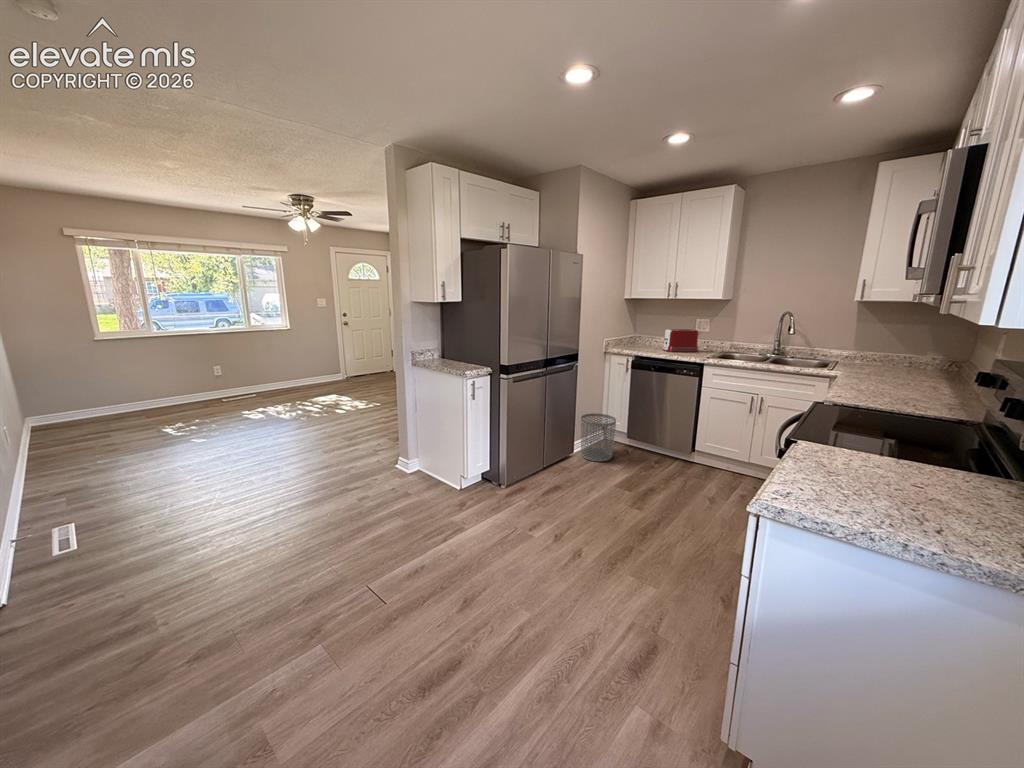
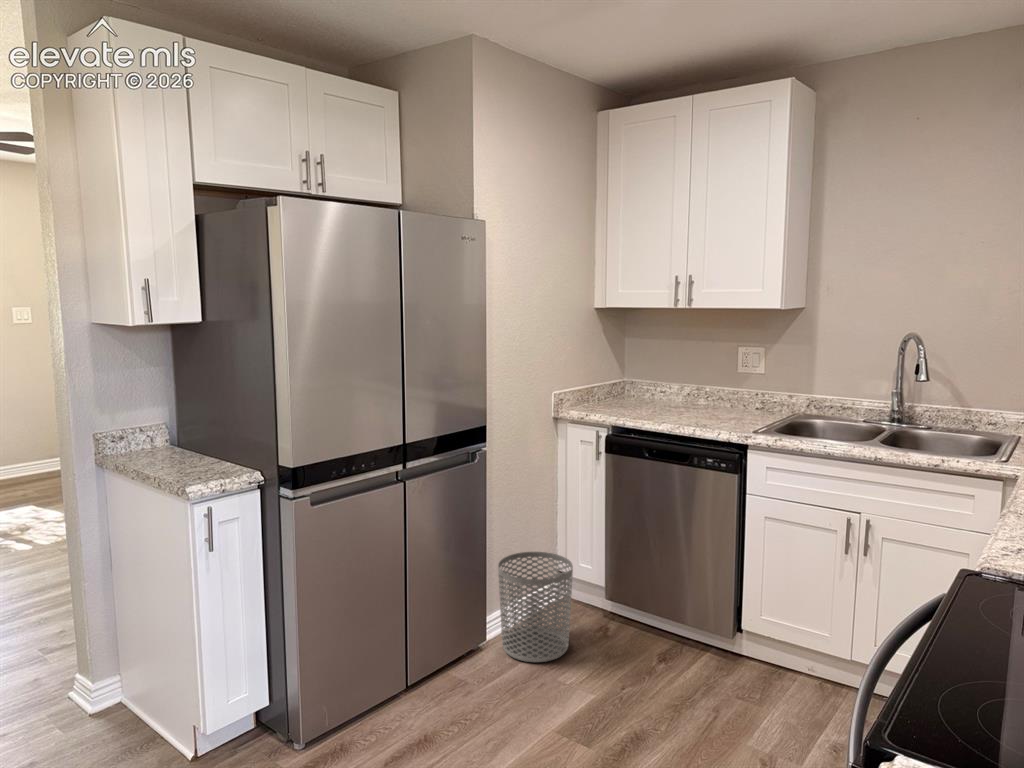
toaster: present [663,329,698,352] -> none [672,368,742,416]

